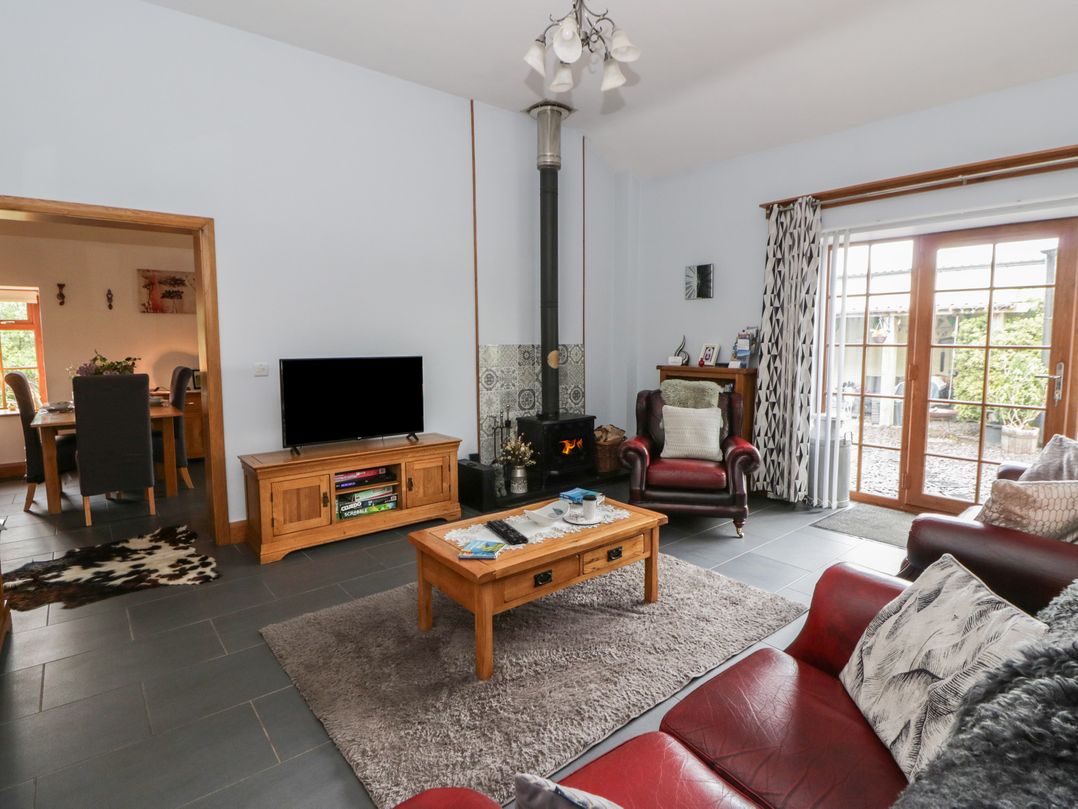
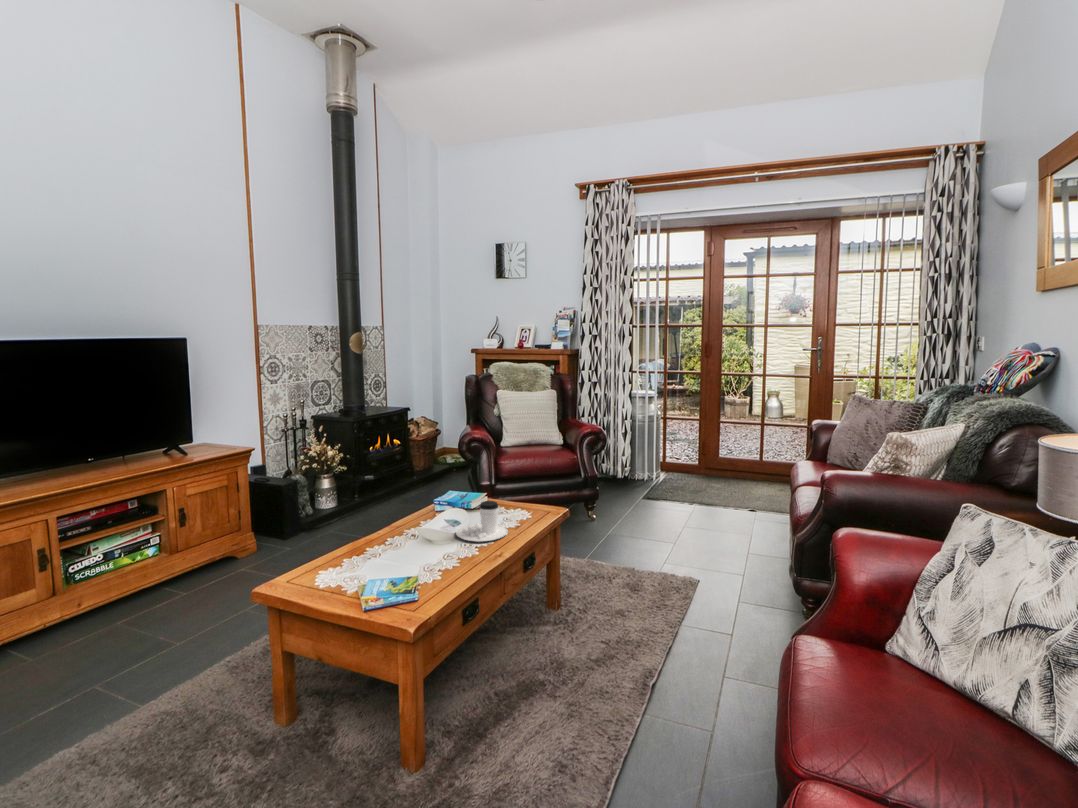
remote control: present [487,519,529,544] -> none [357,552,437,589]

